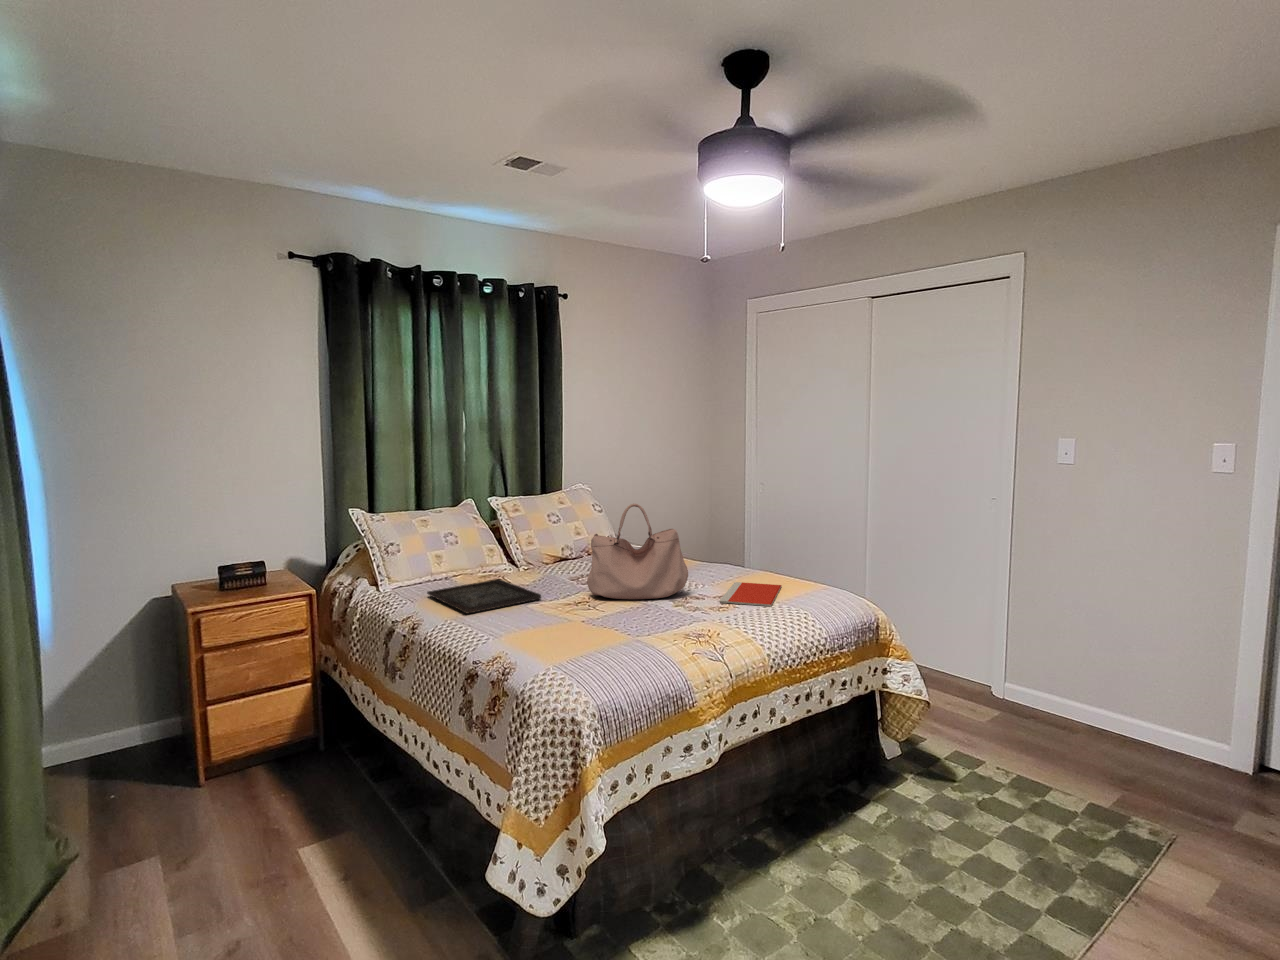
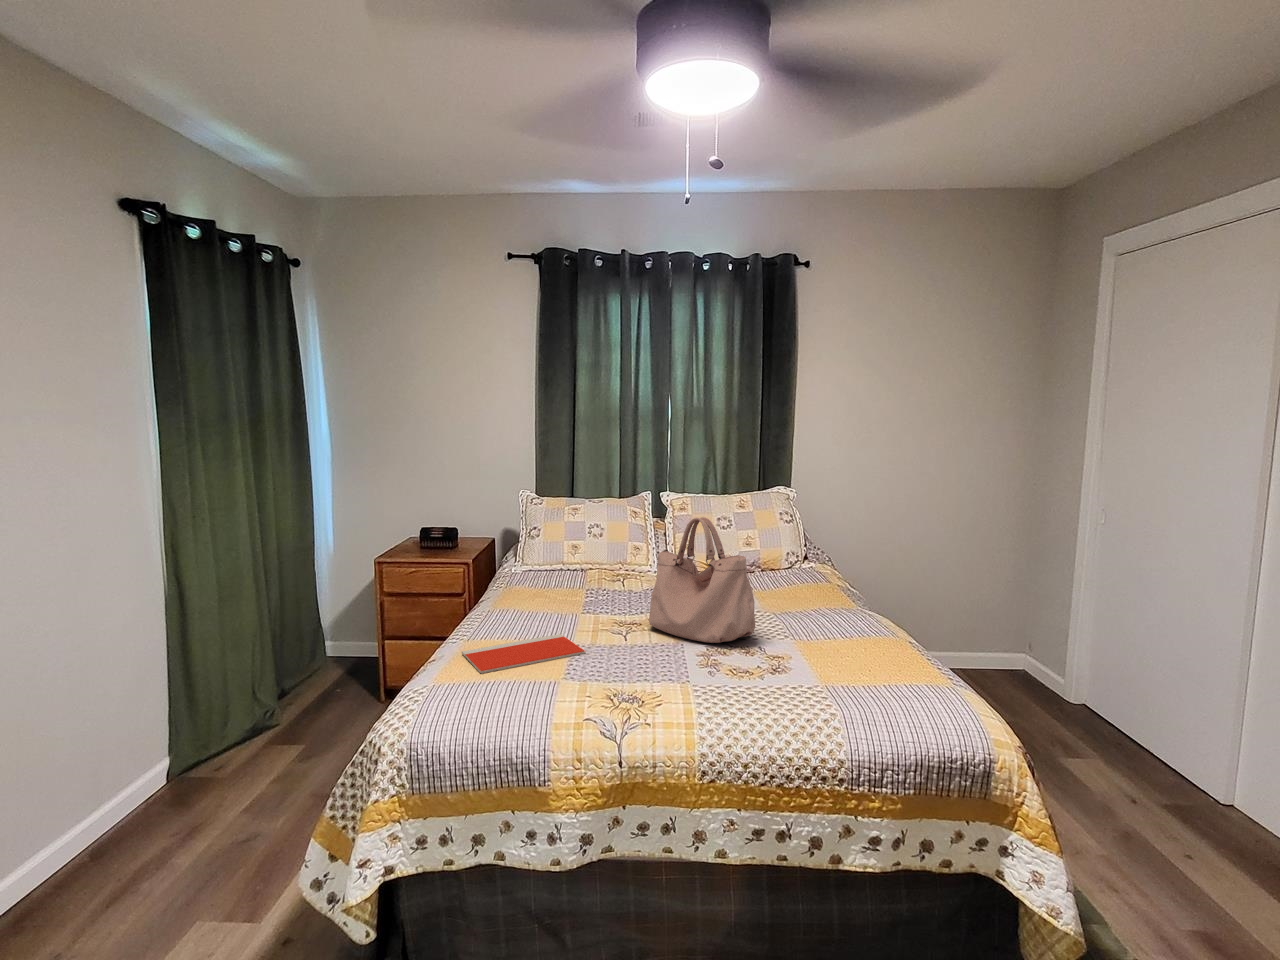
tray: present [427,579,541,613] -> none [515,585,619,615]
notebook: present [719,582,782,606] -> present [462,634,586,673]

